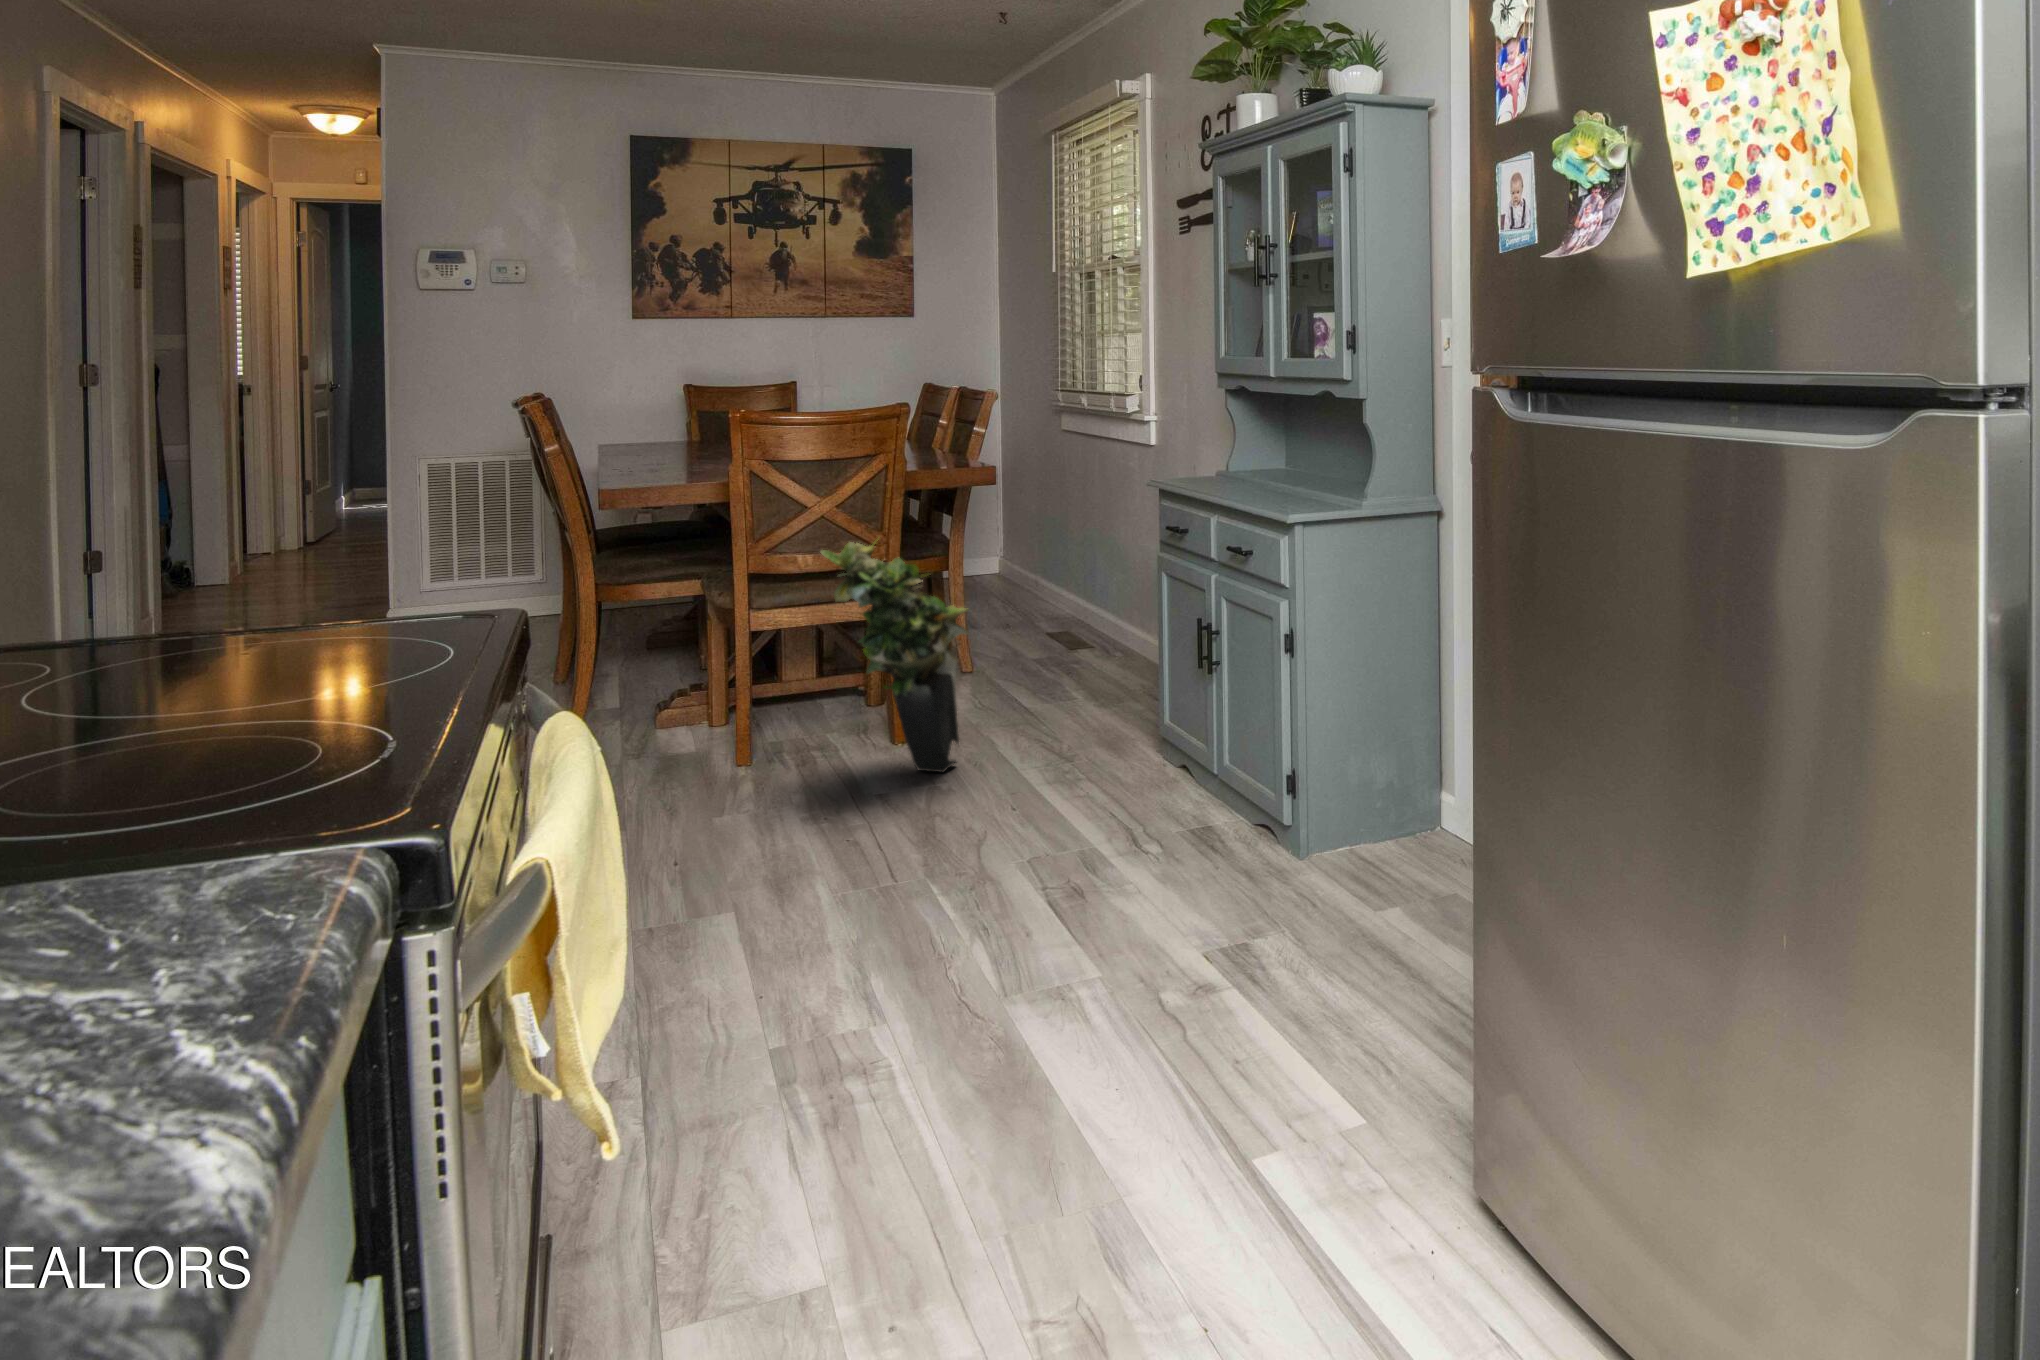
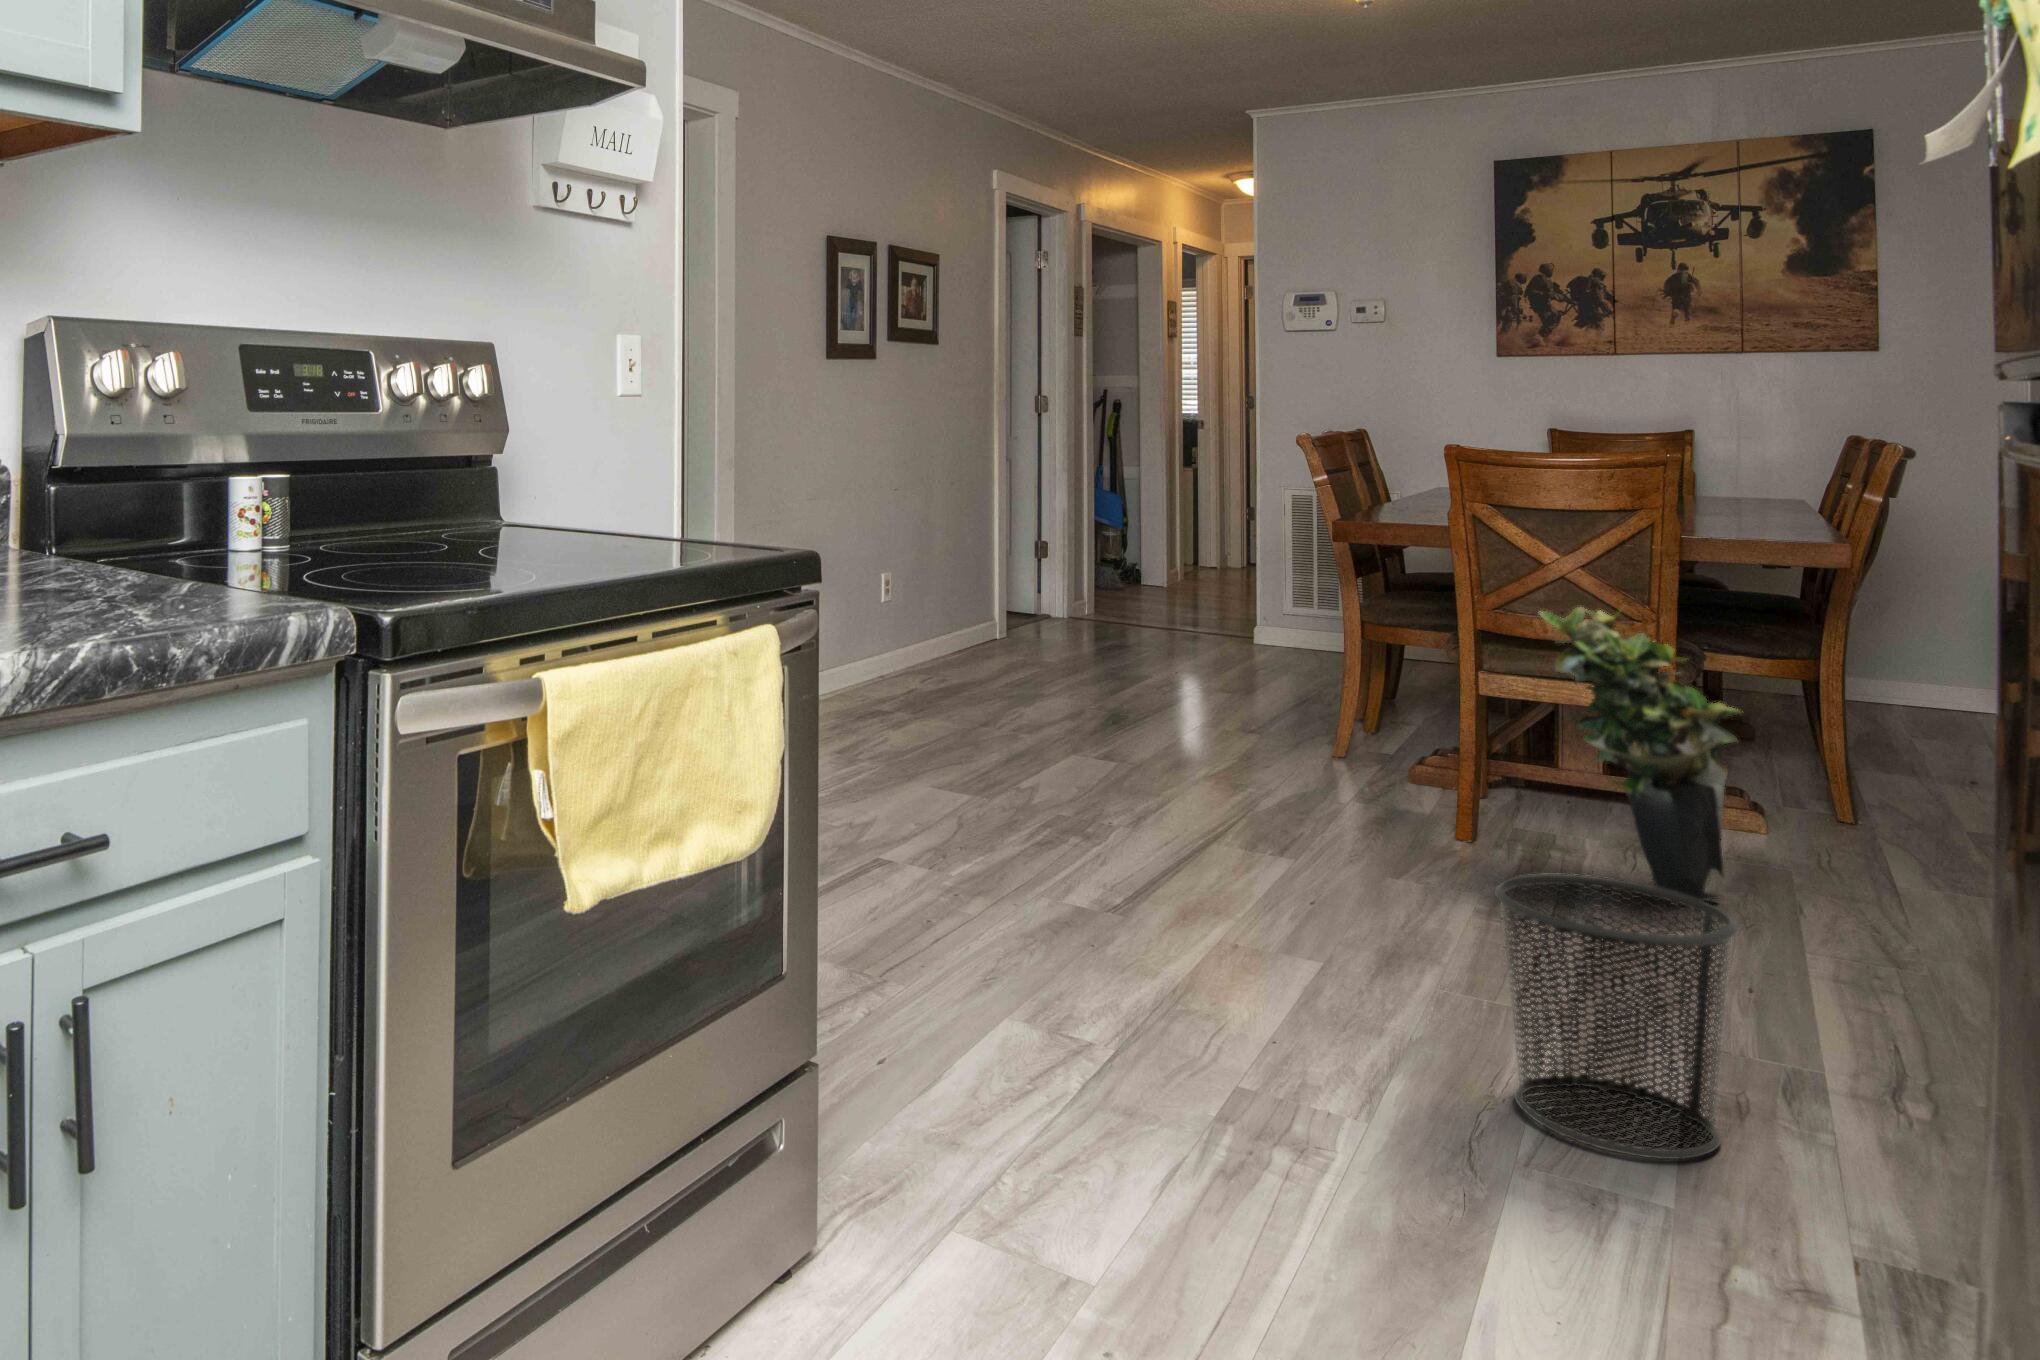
waste bin: none [953,770,1126,1007] -> present [1495,874,1738,1159]

